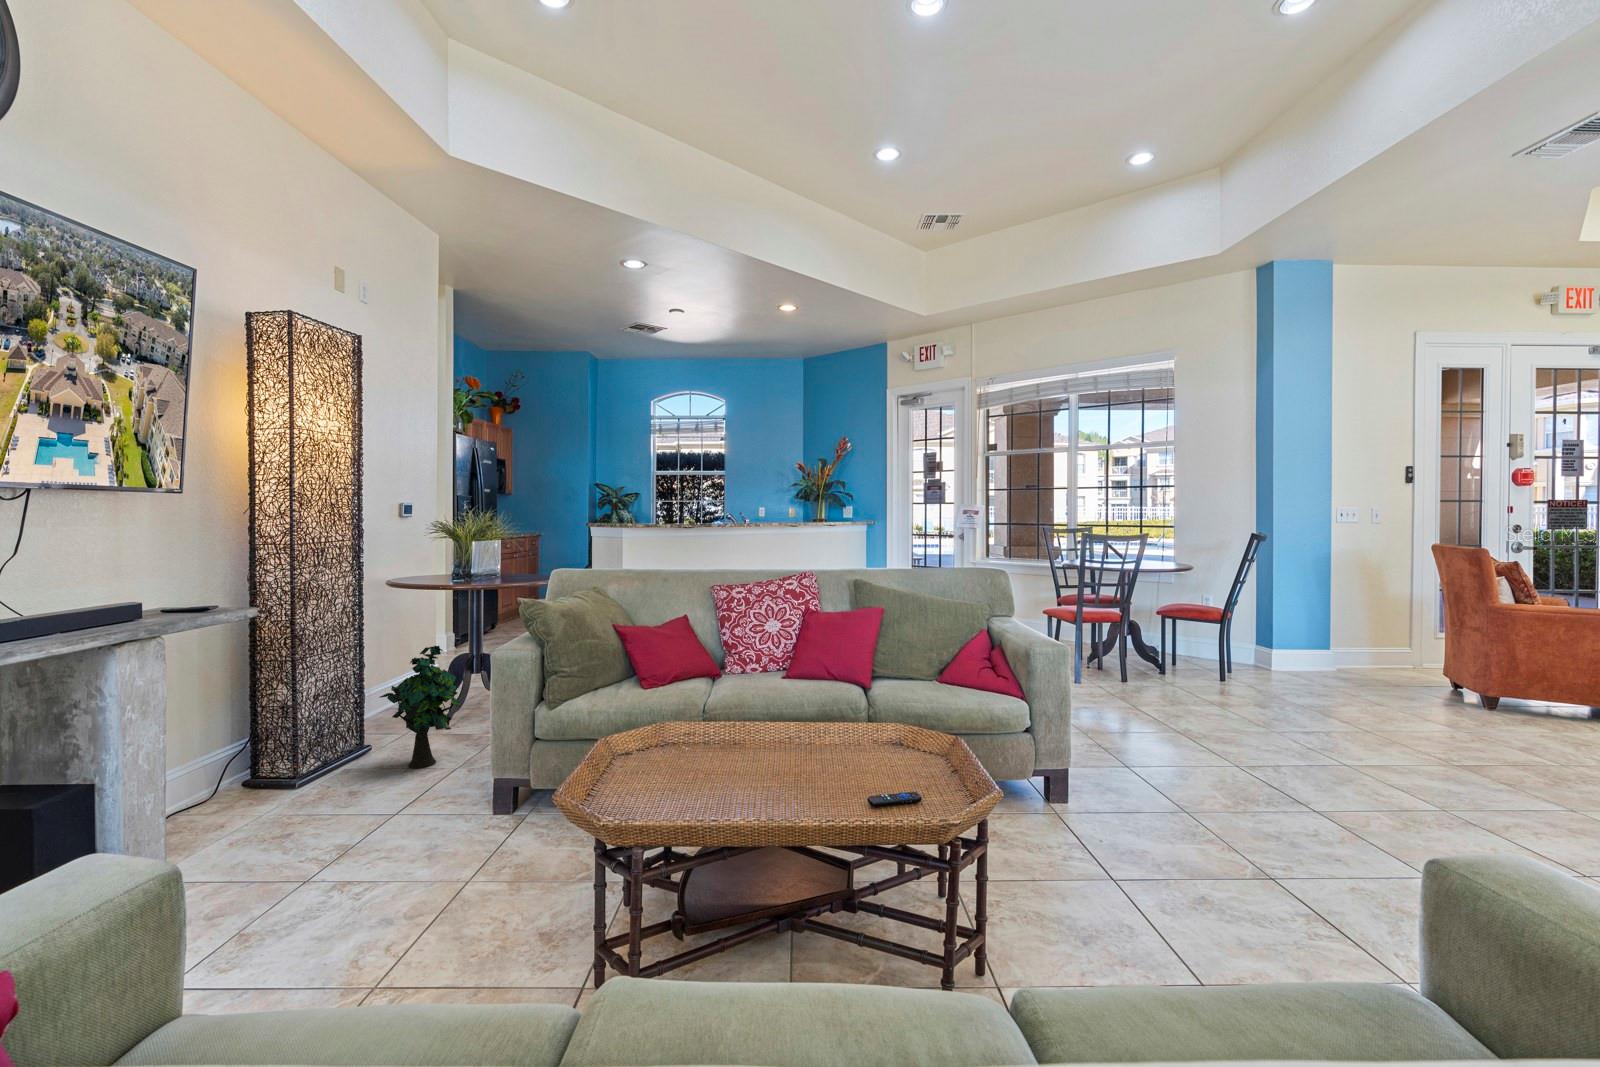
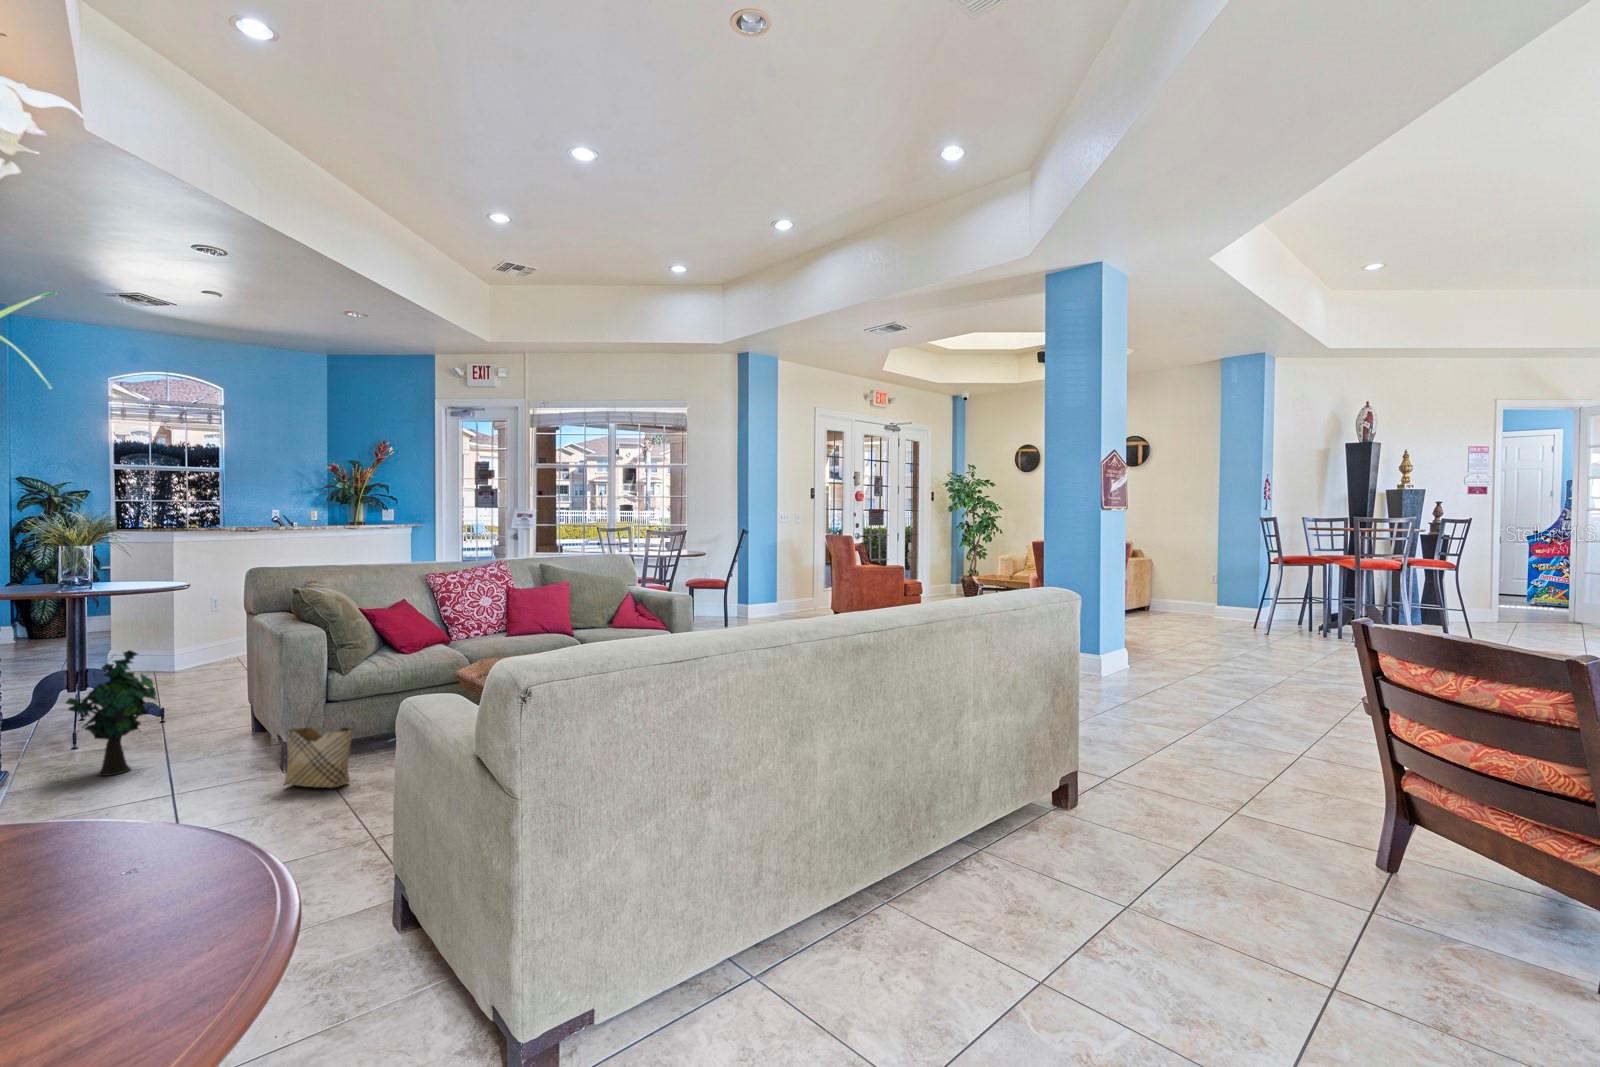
woven basket: none [453,739,511,866] -> present [284,697,353,788]

